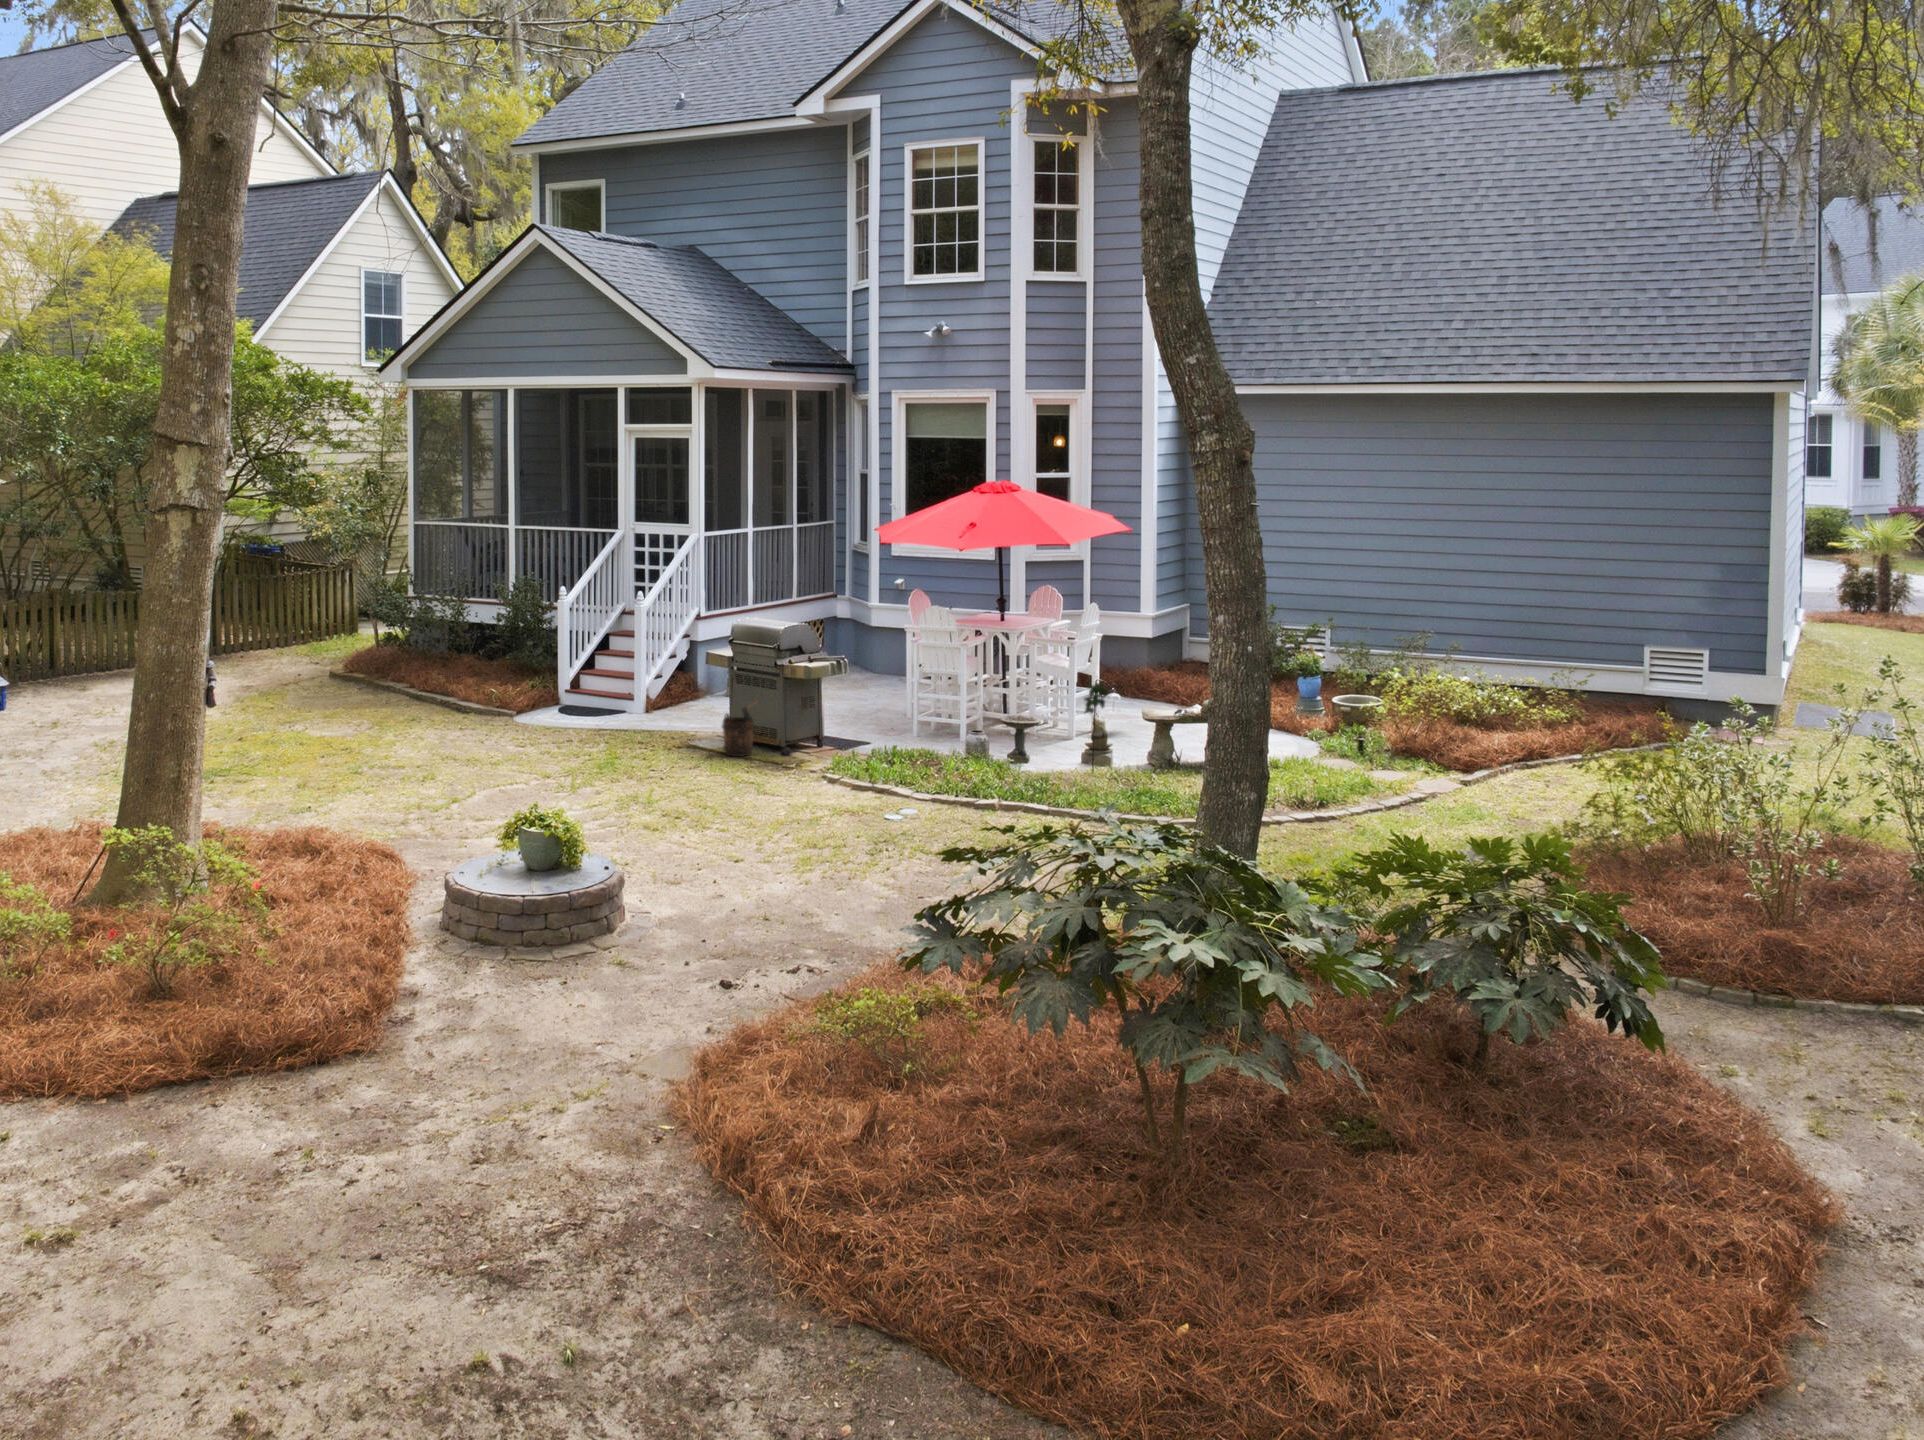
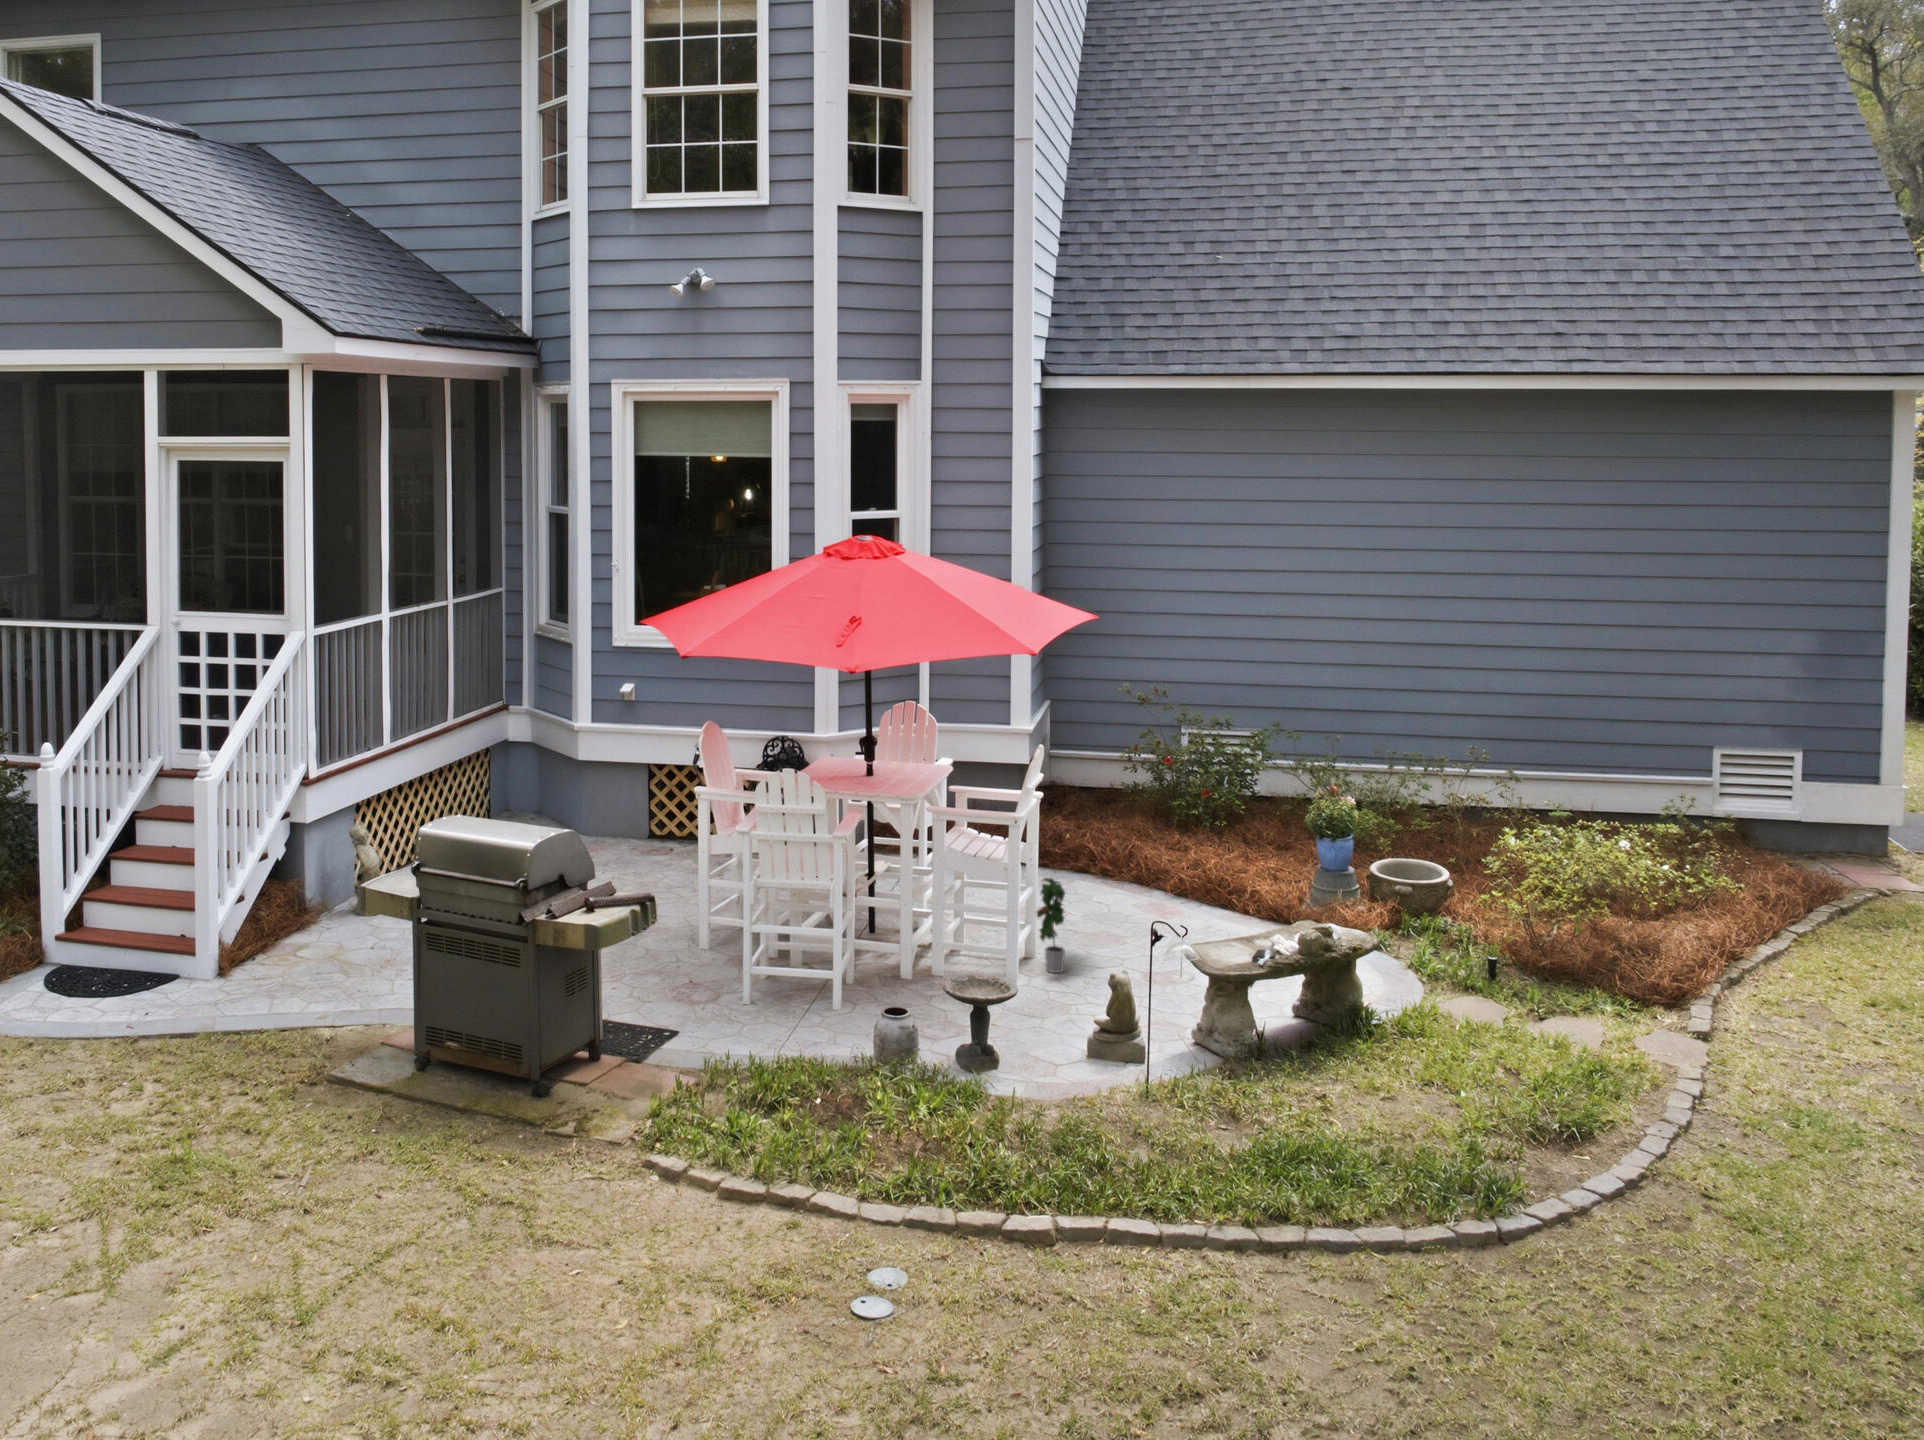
bucket: present [722,702,757,757] -> none [409,1001,480,1136]

